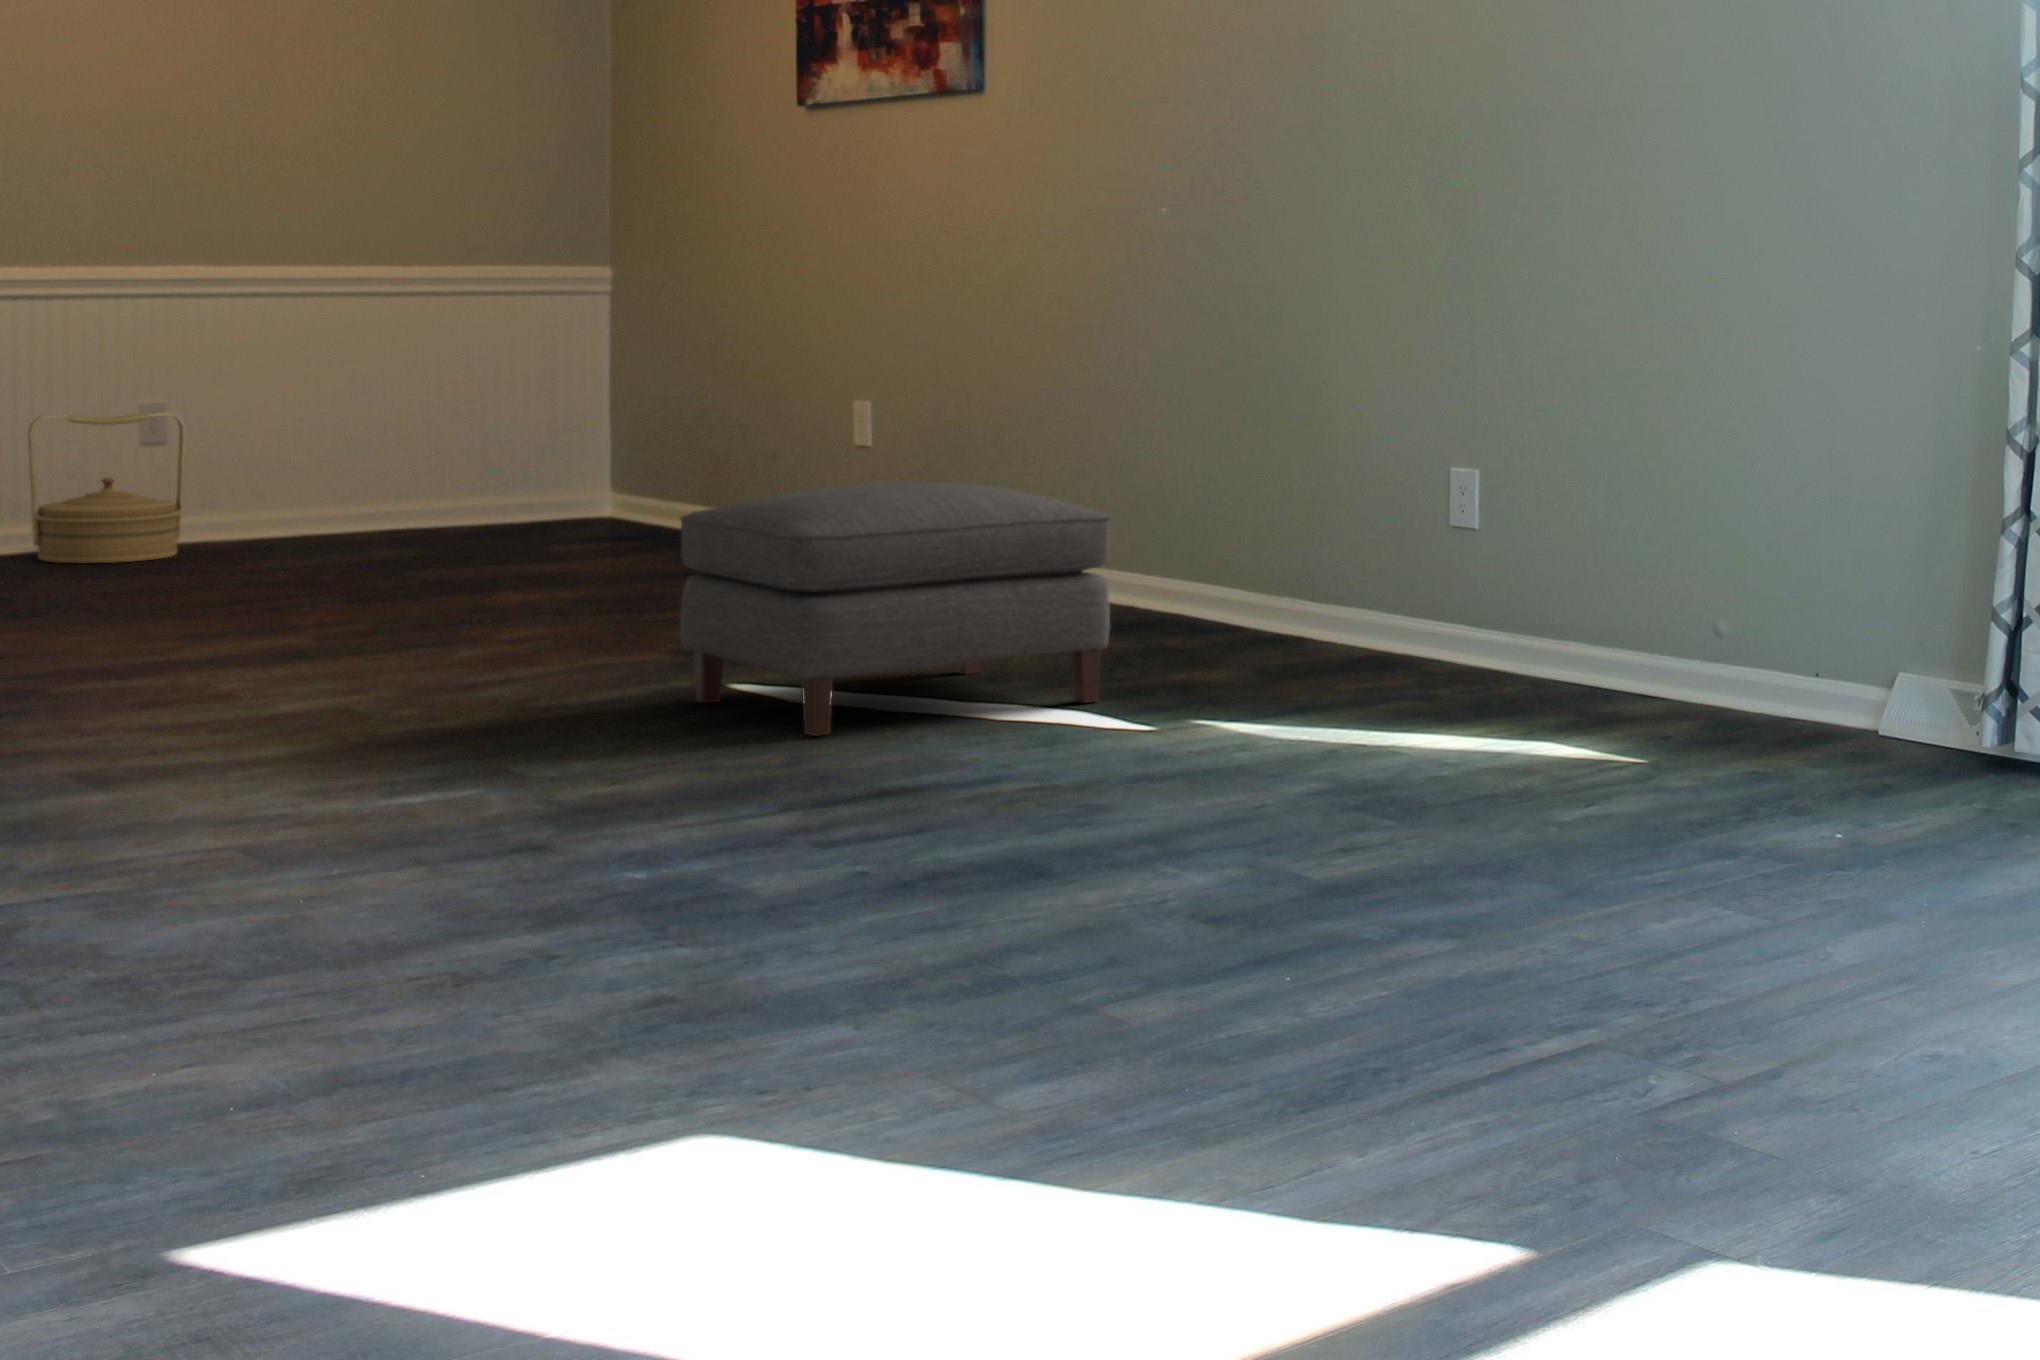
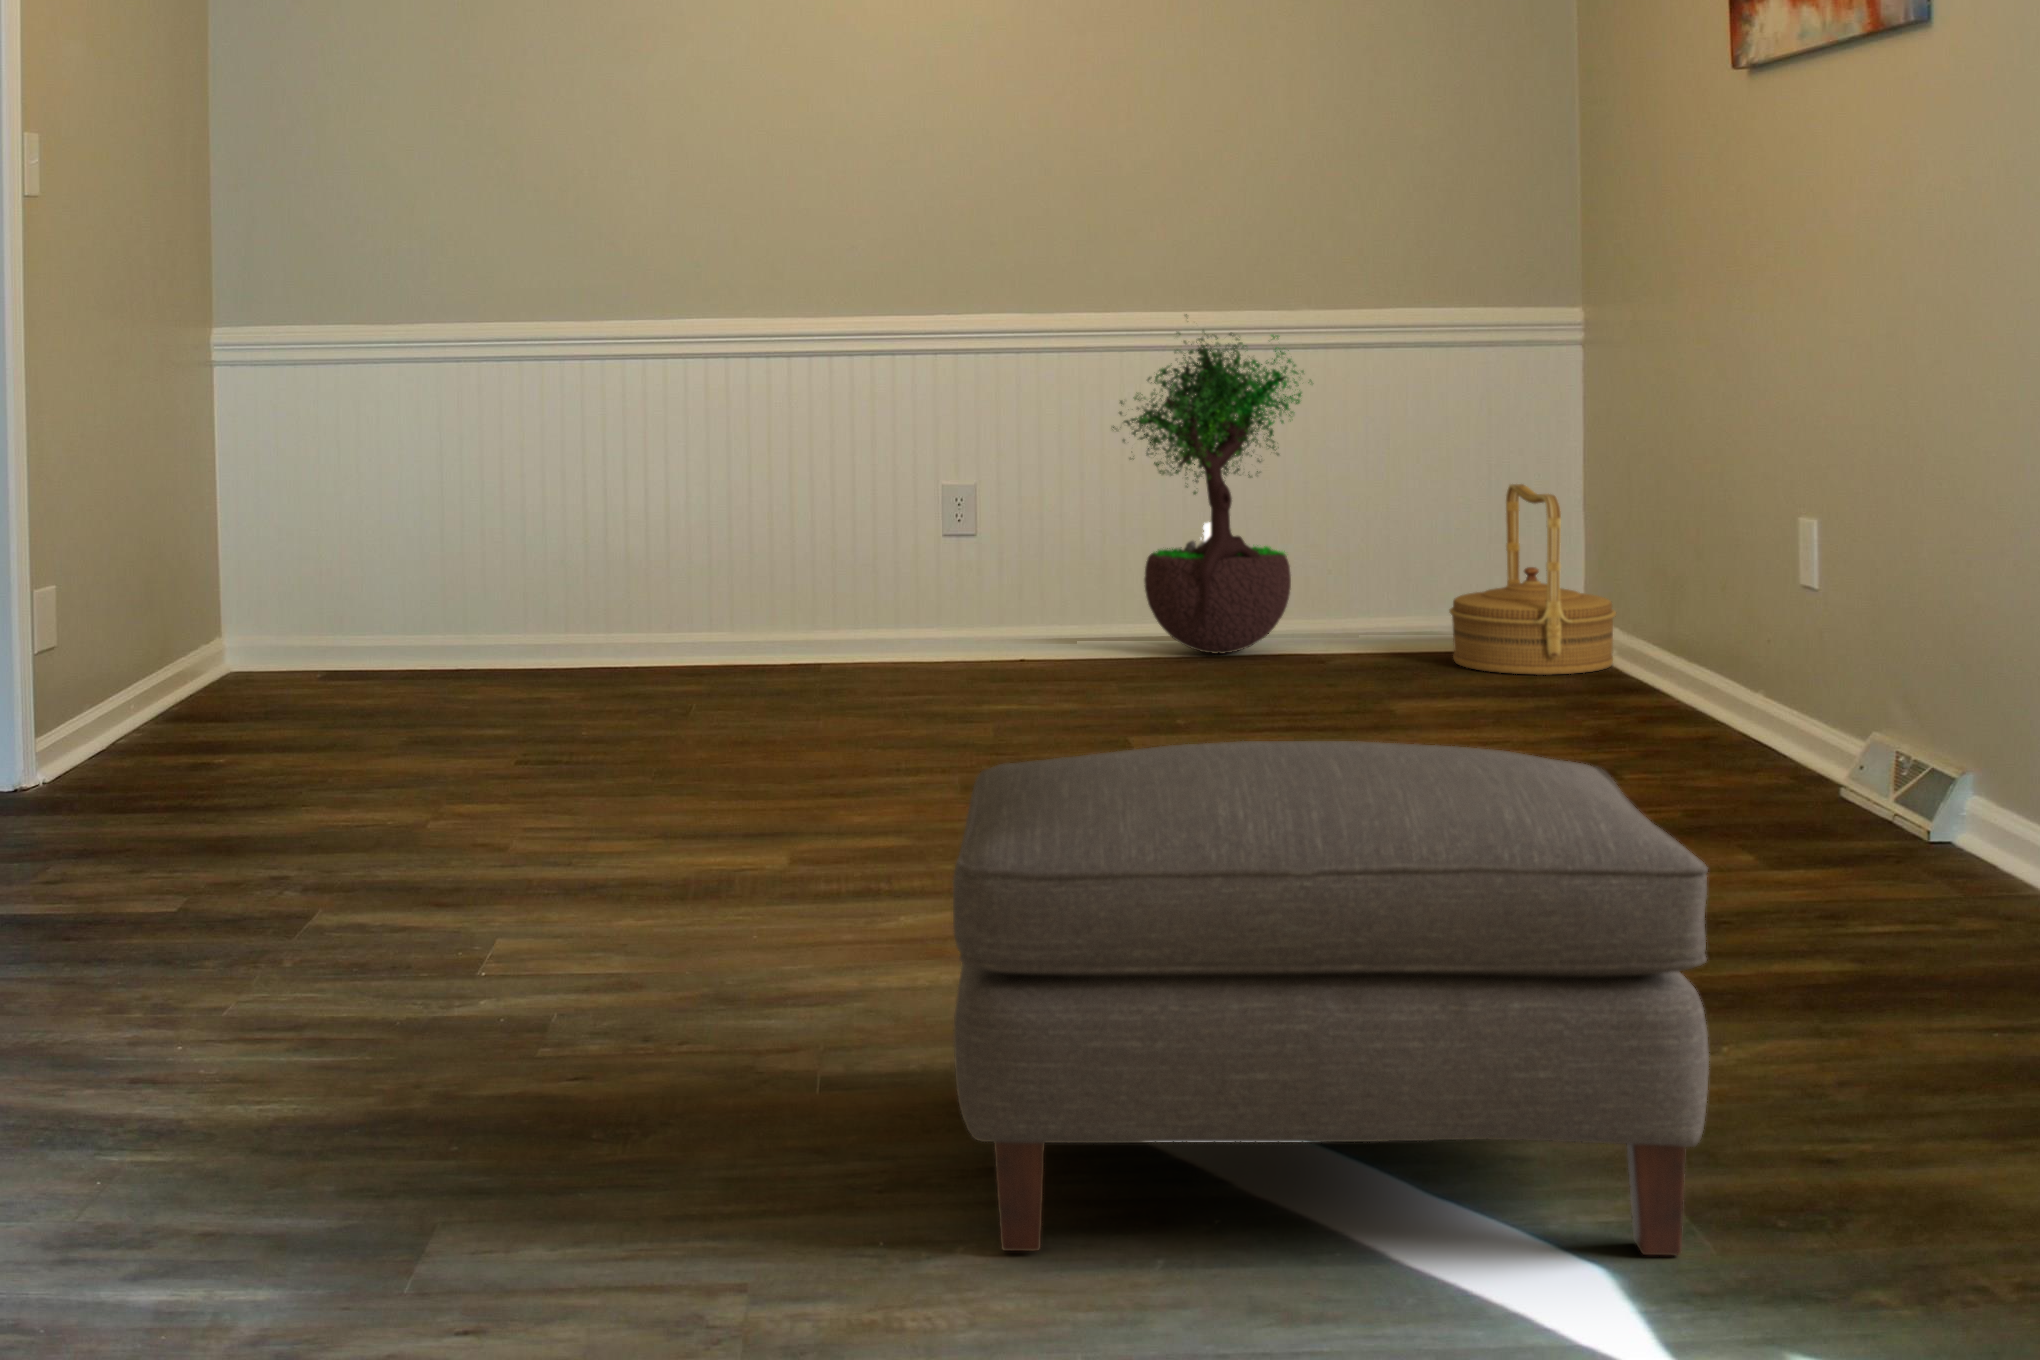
potted tree: none [276,264,439,540] -> present [1113,314,1304,654]
woven basket: present [28,412,185,563] -> present [1449,484,1616,675]

